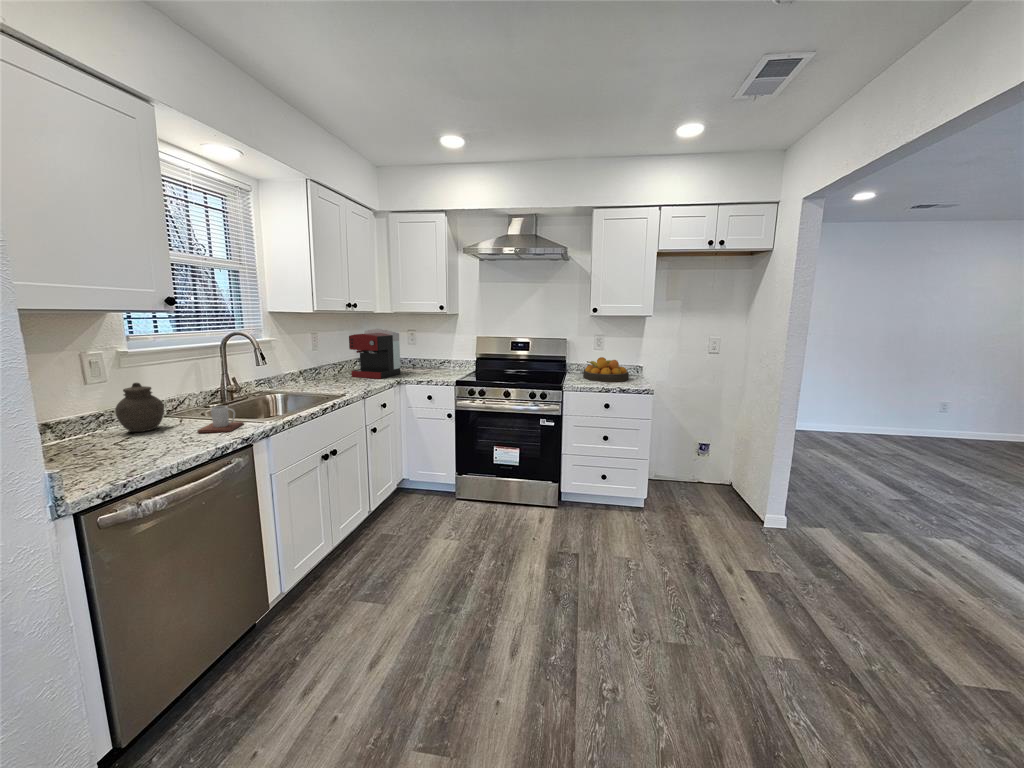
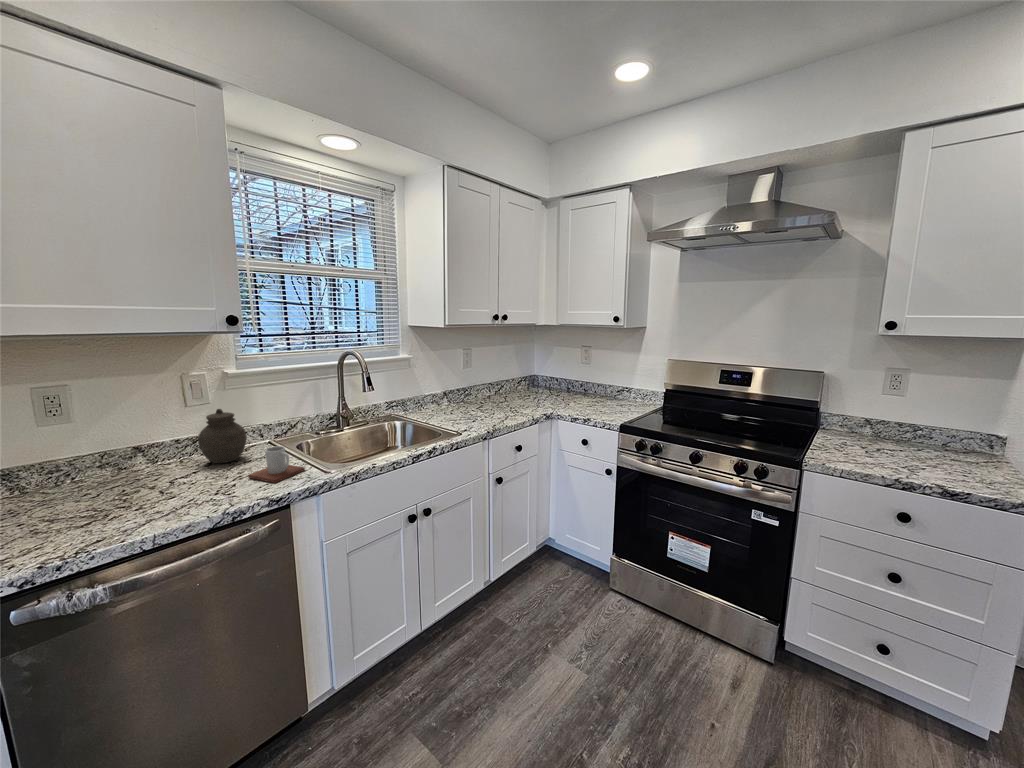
coffee maker: present [349,329,400,379] -> none [496,346,557,410]
fruit bowl: present [583,357,629,382] -> none [854,412,972,467]

